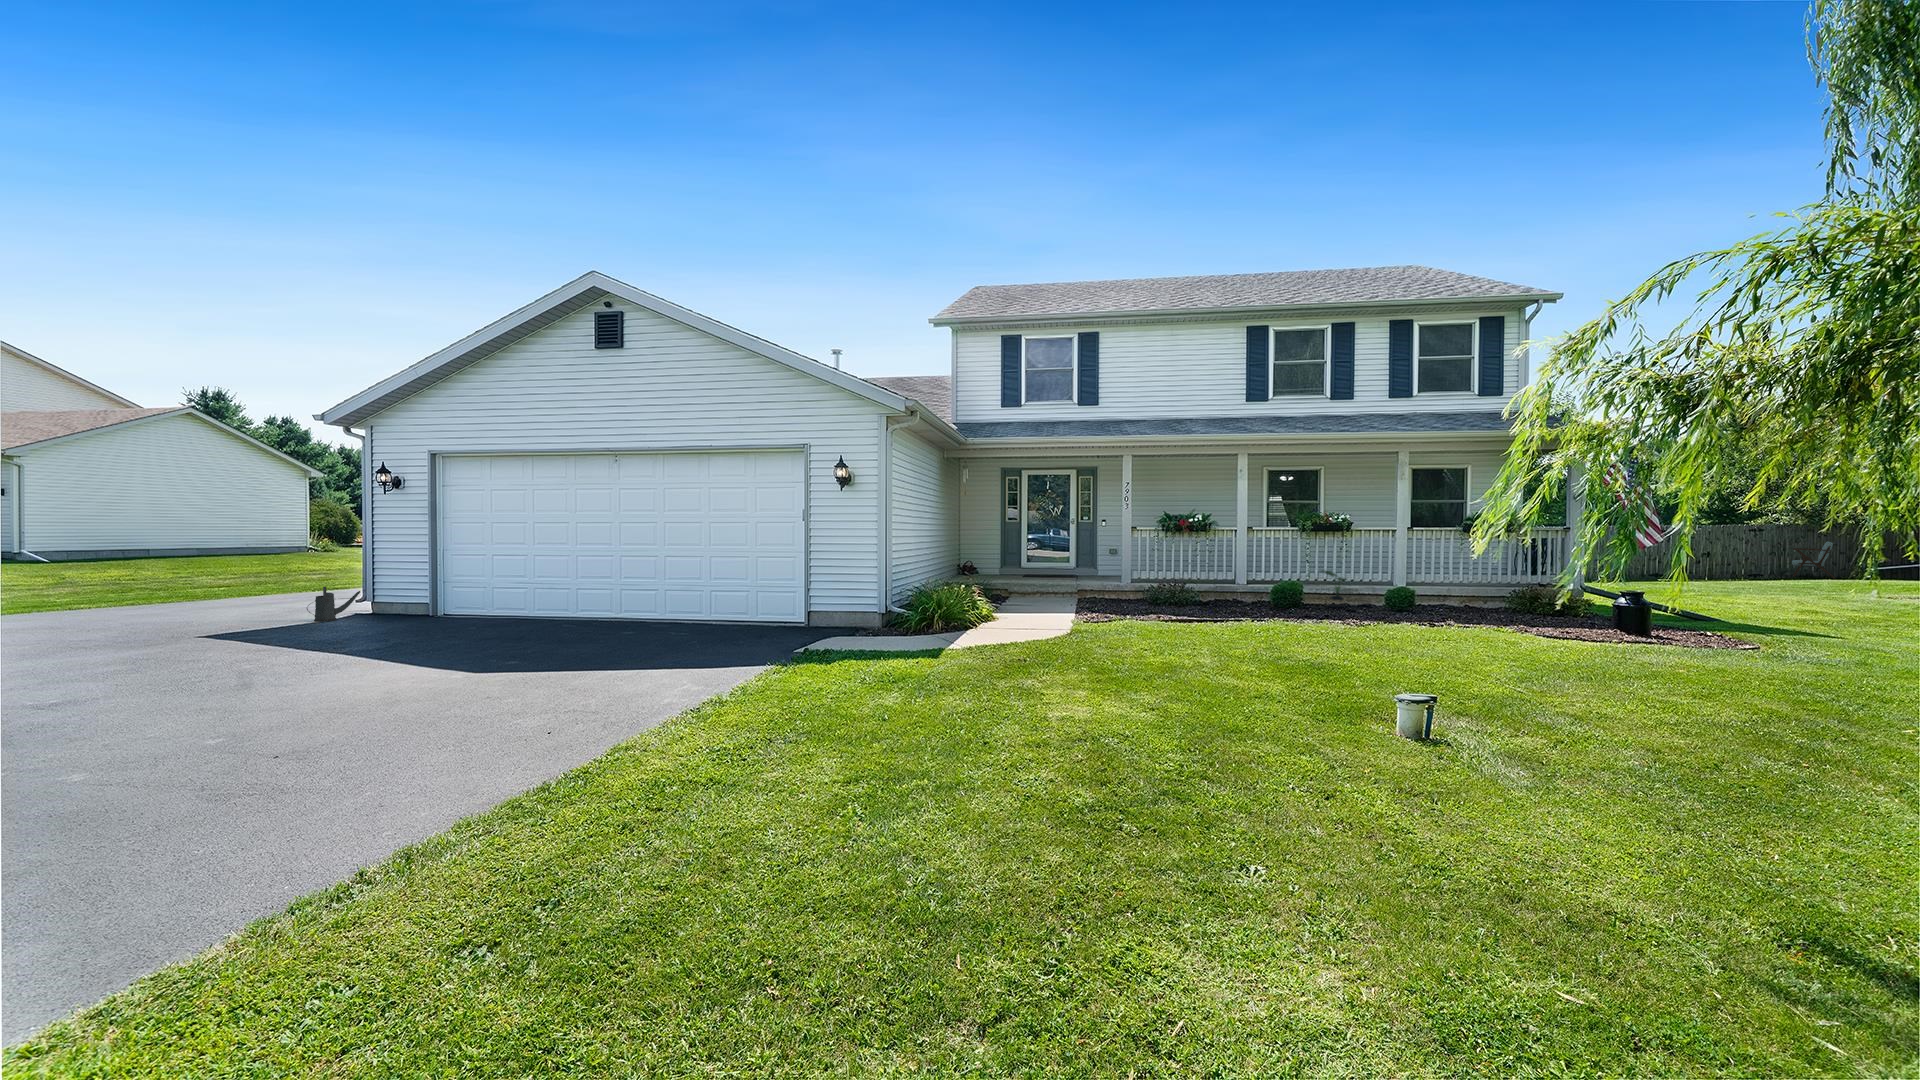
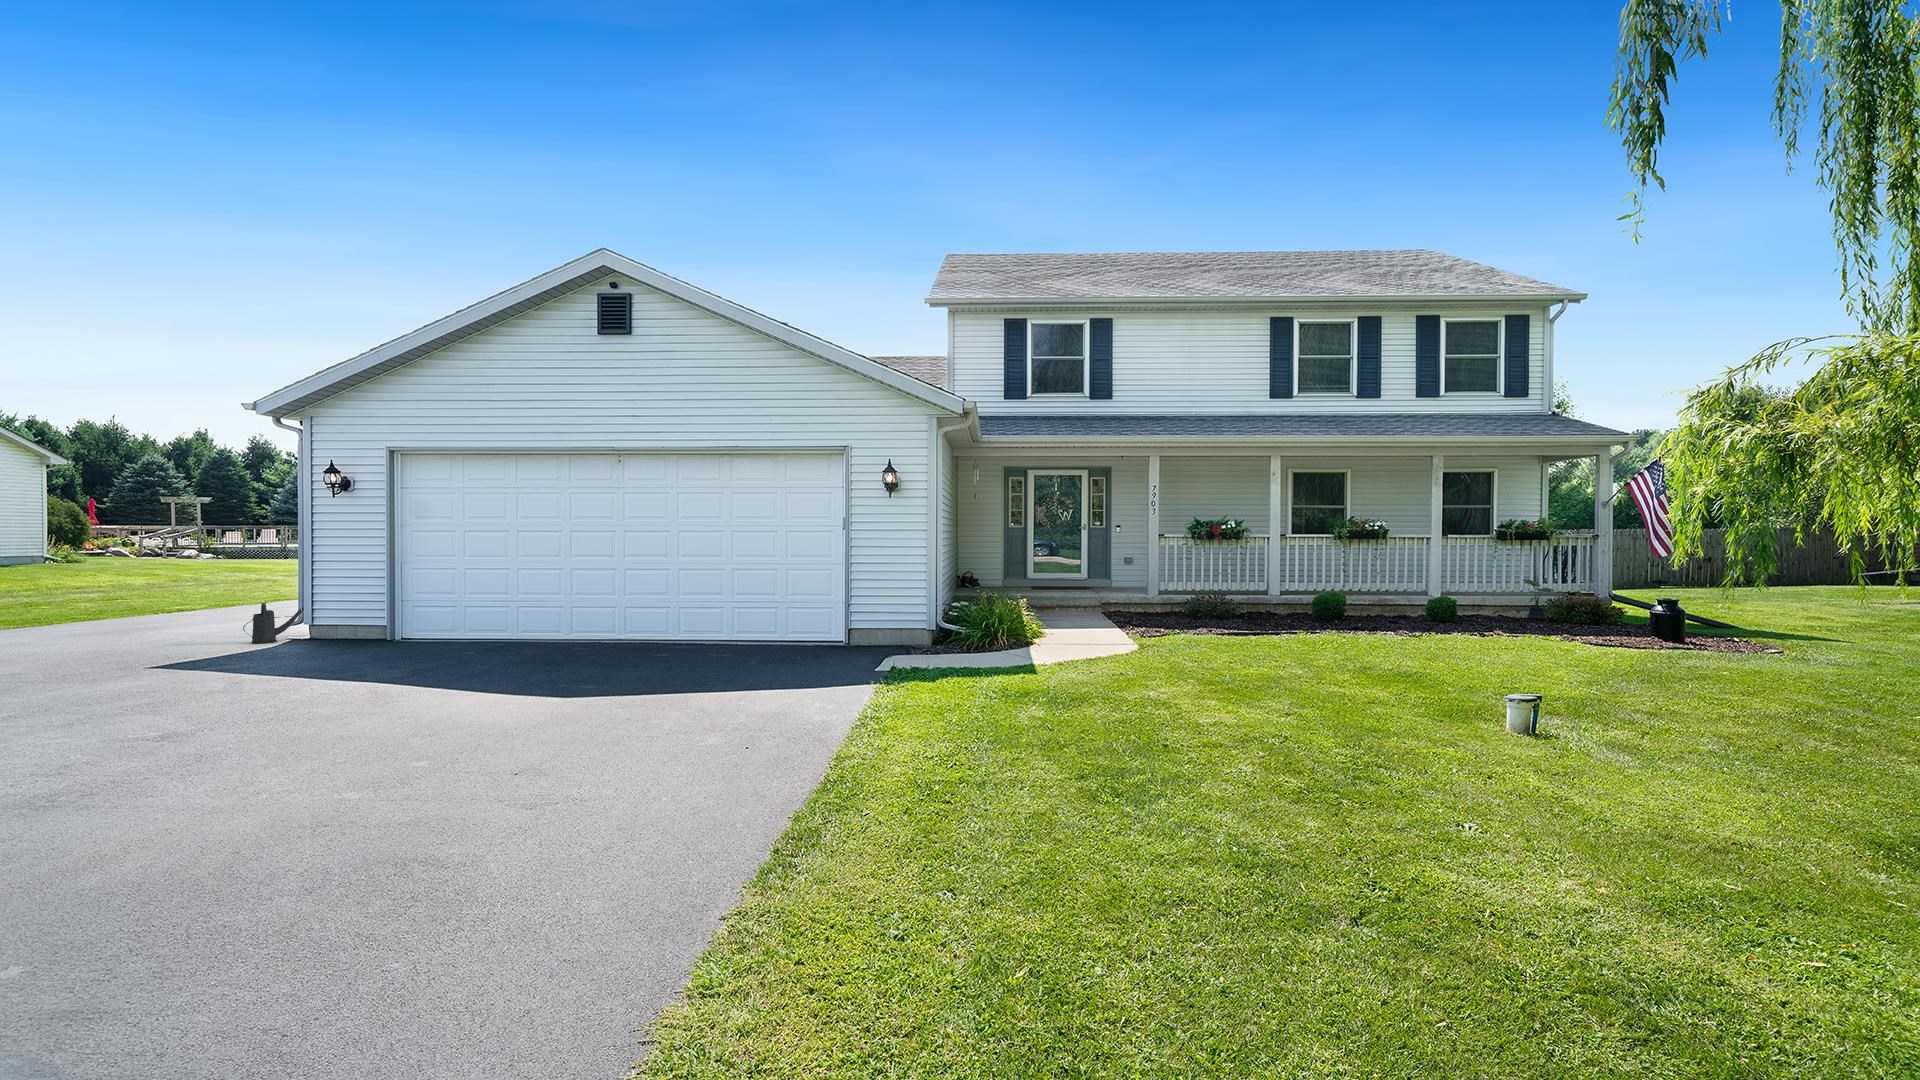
lounge chair: present [1792,542,1835,579] -> none [1792,548,1833,585]
potted plant: present [1323,571,1345,608] -> present [1523,579,1554,620]

